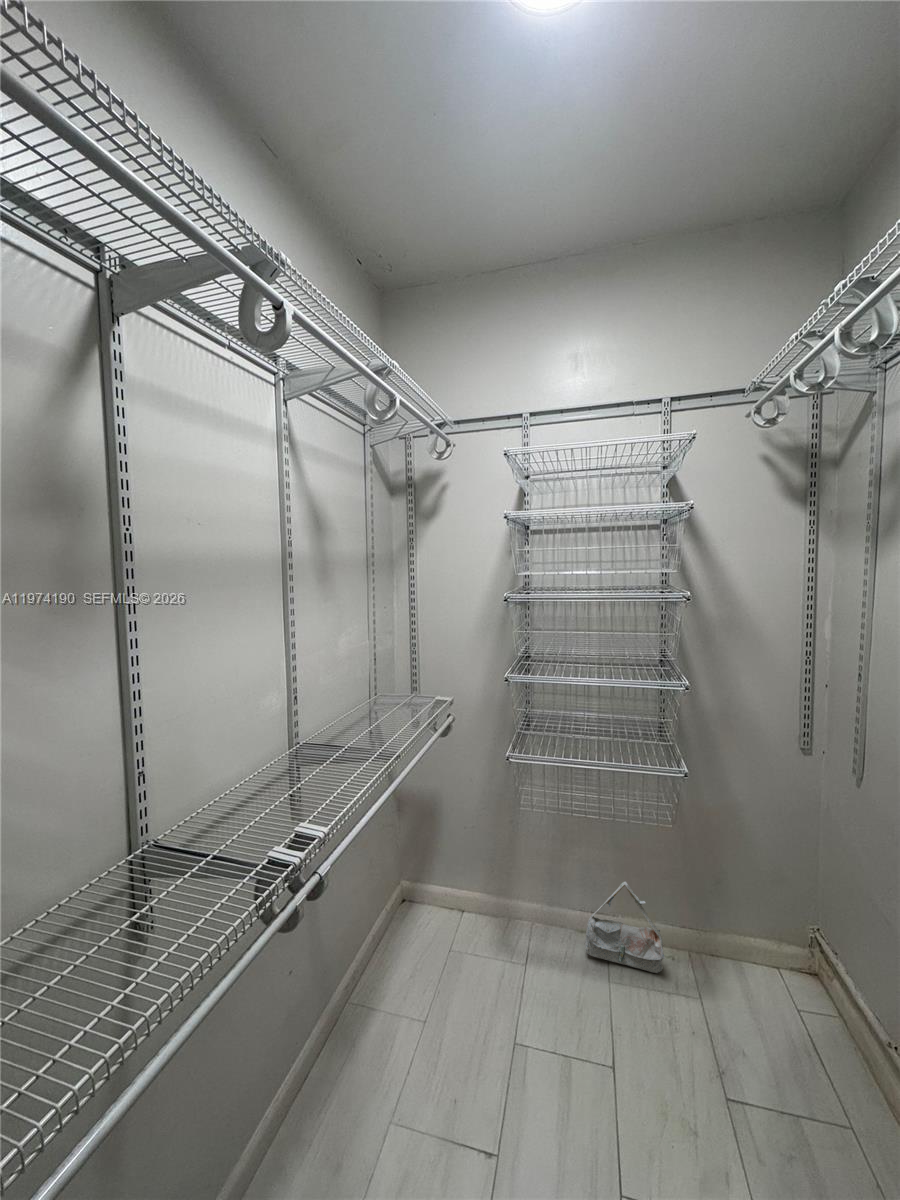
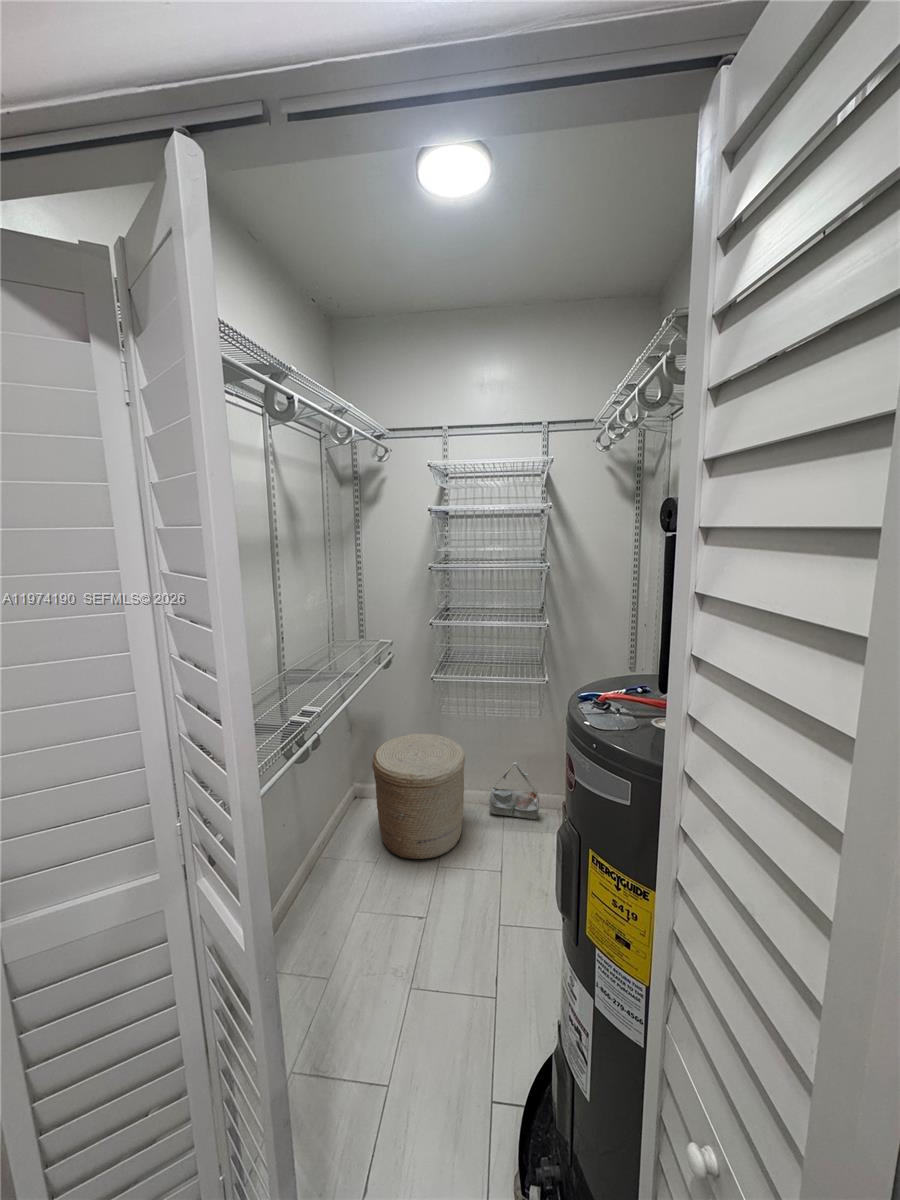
woven basket: none [420,827,553,1033] -> present [372,734,465,859]

